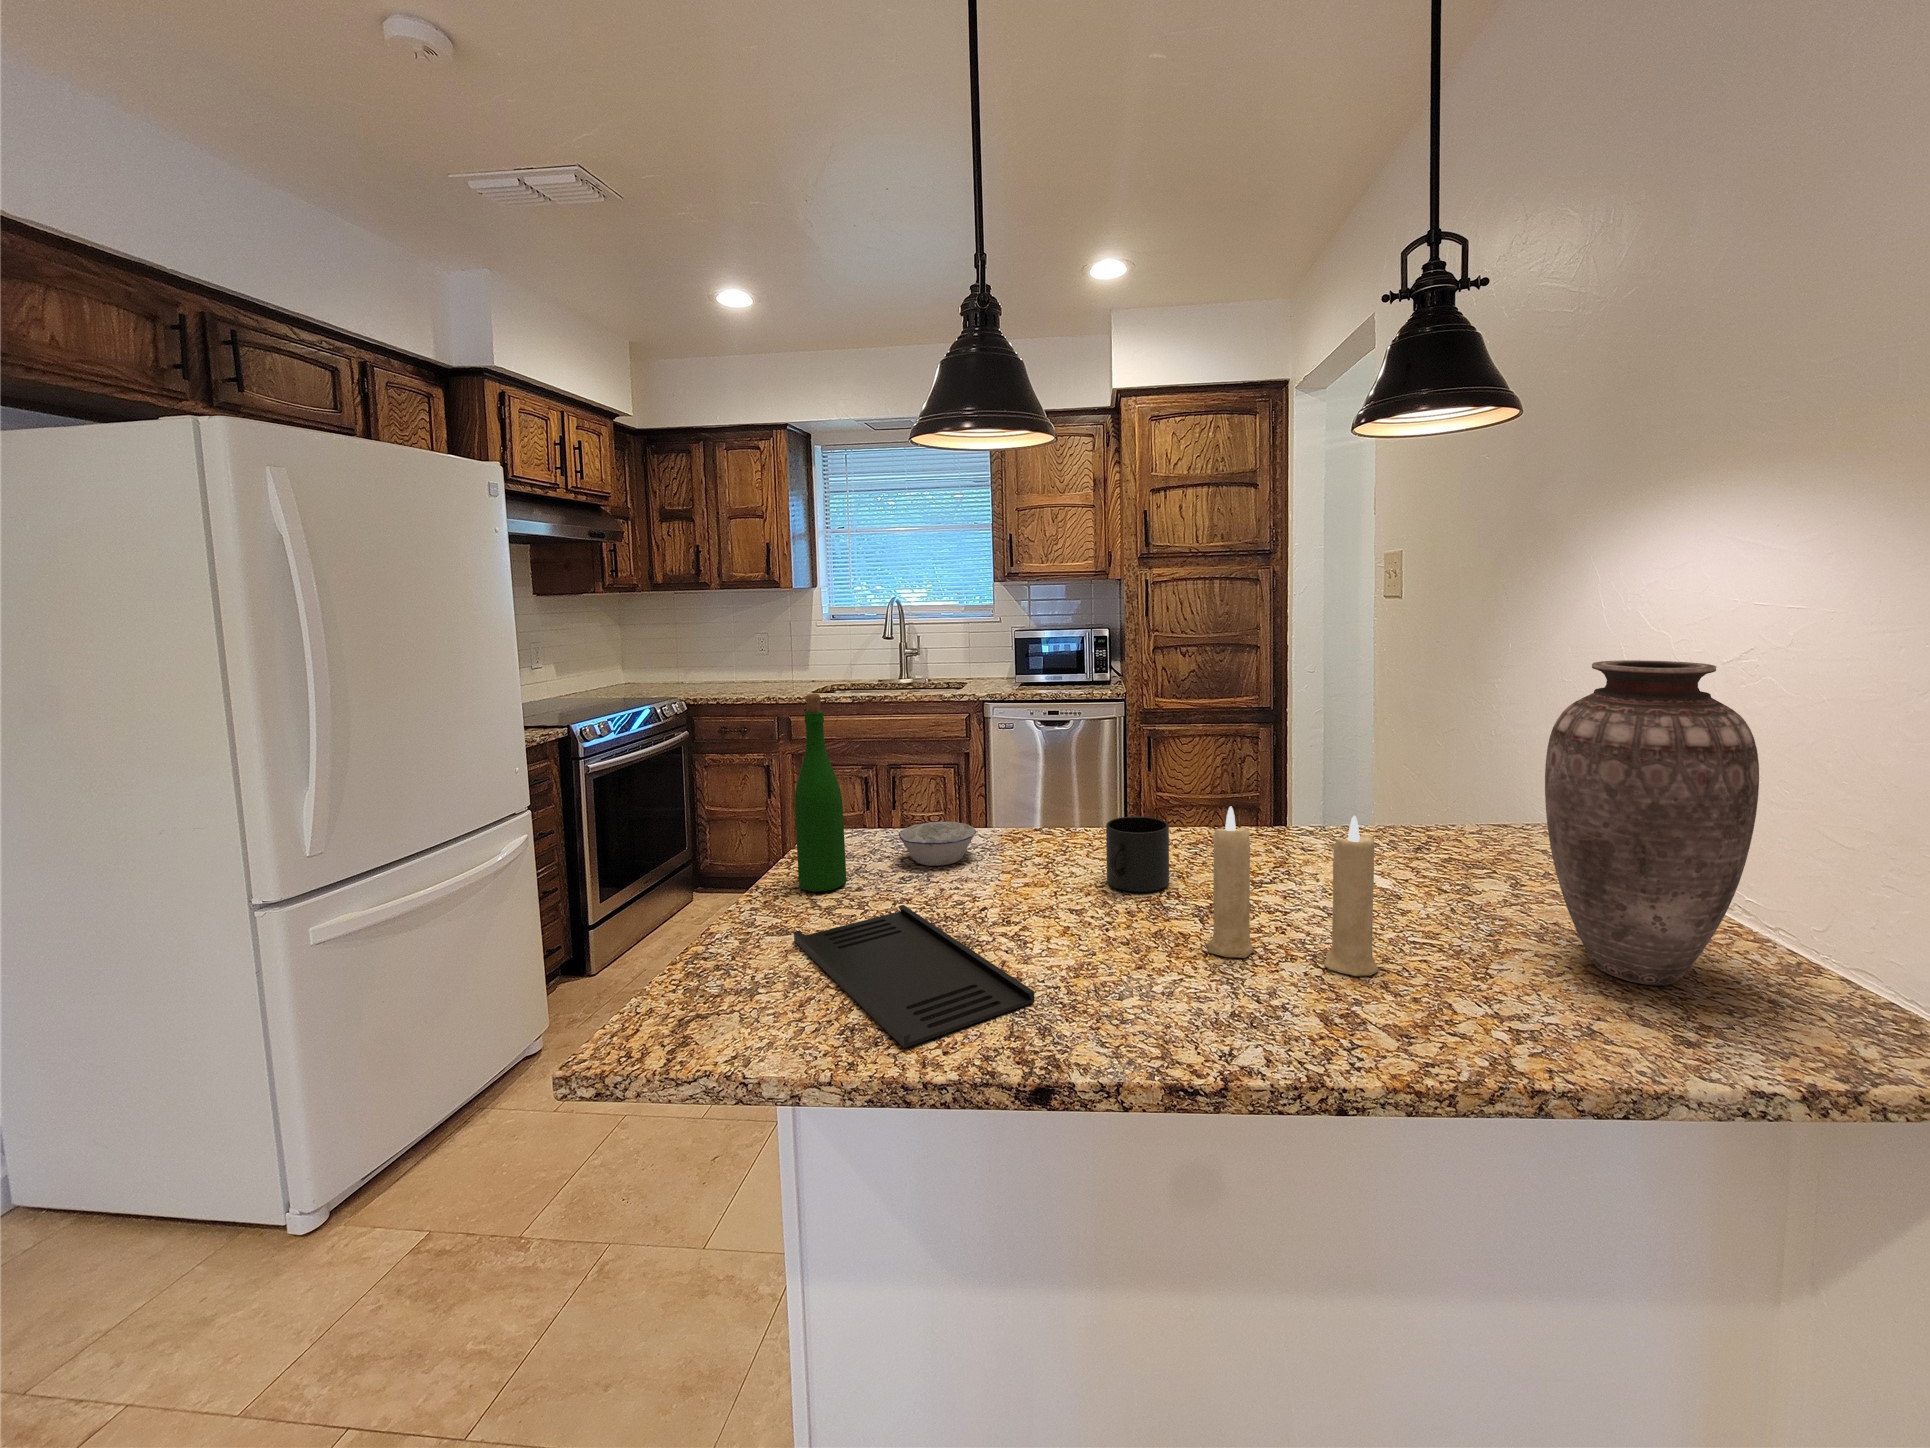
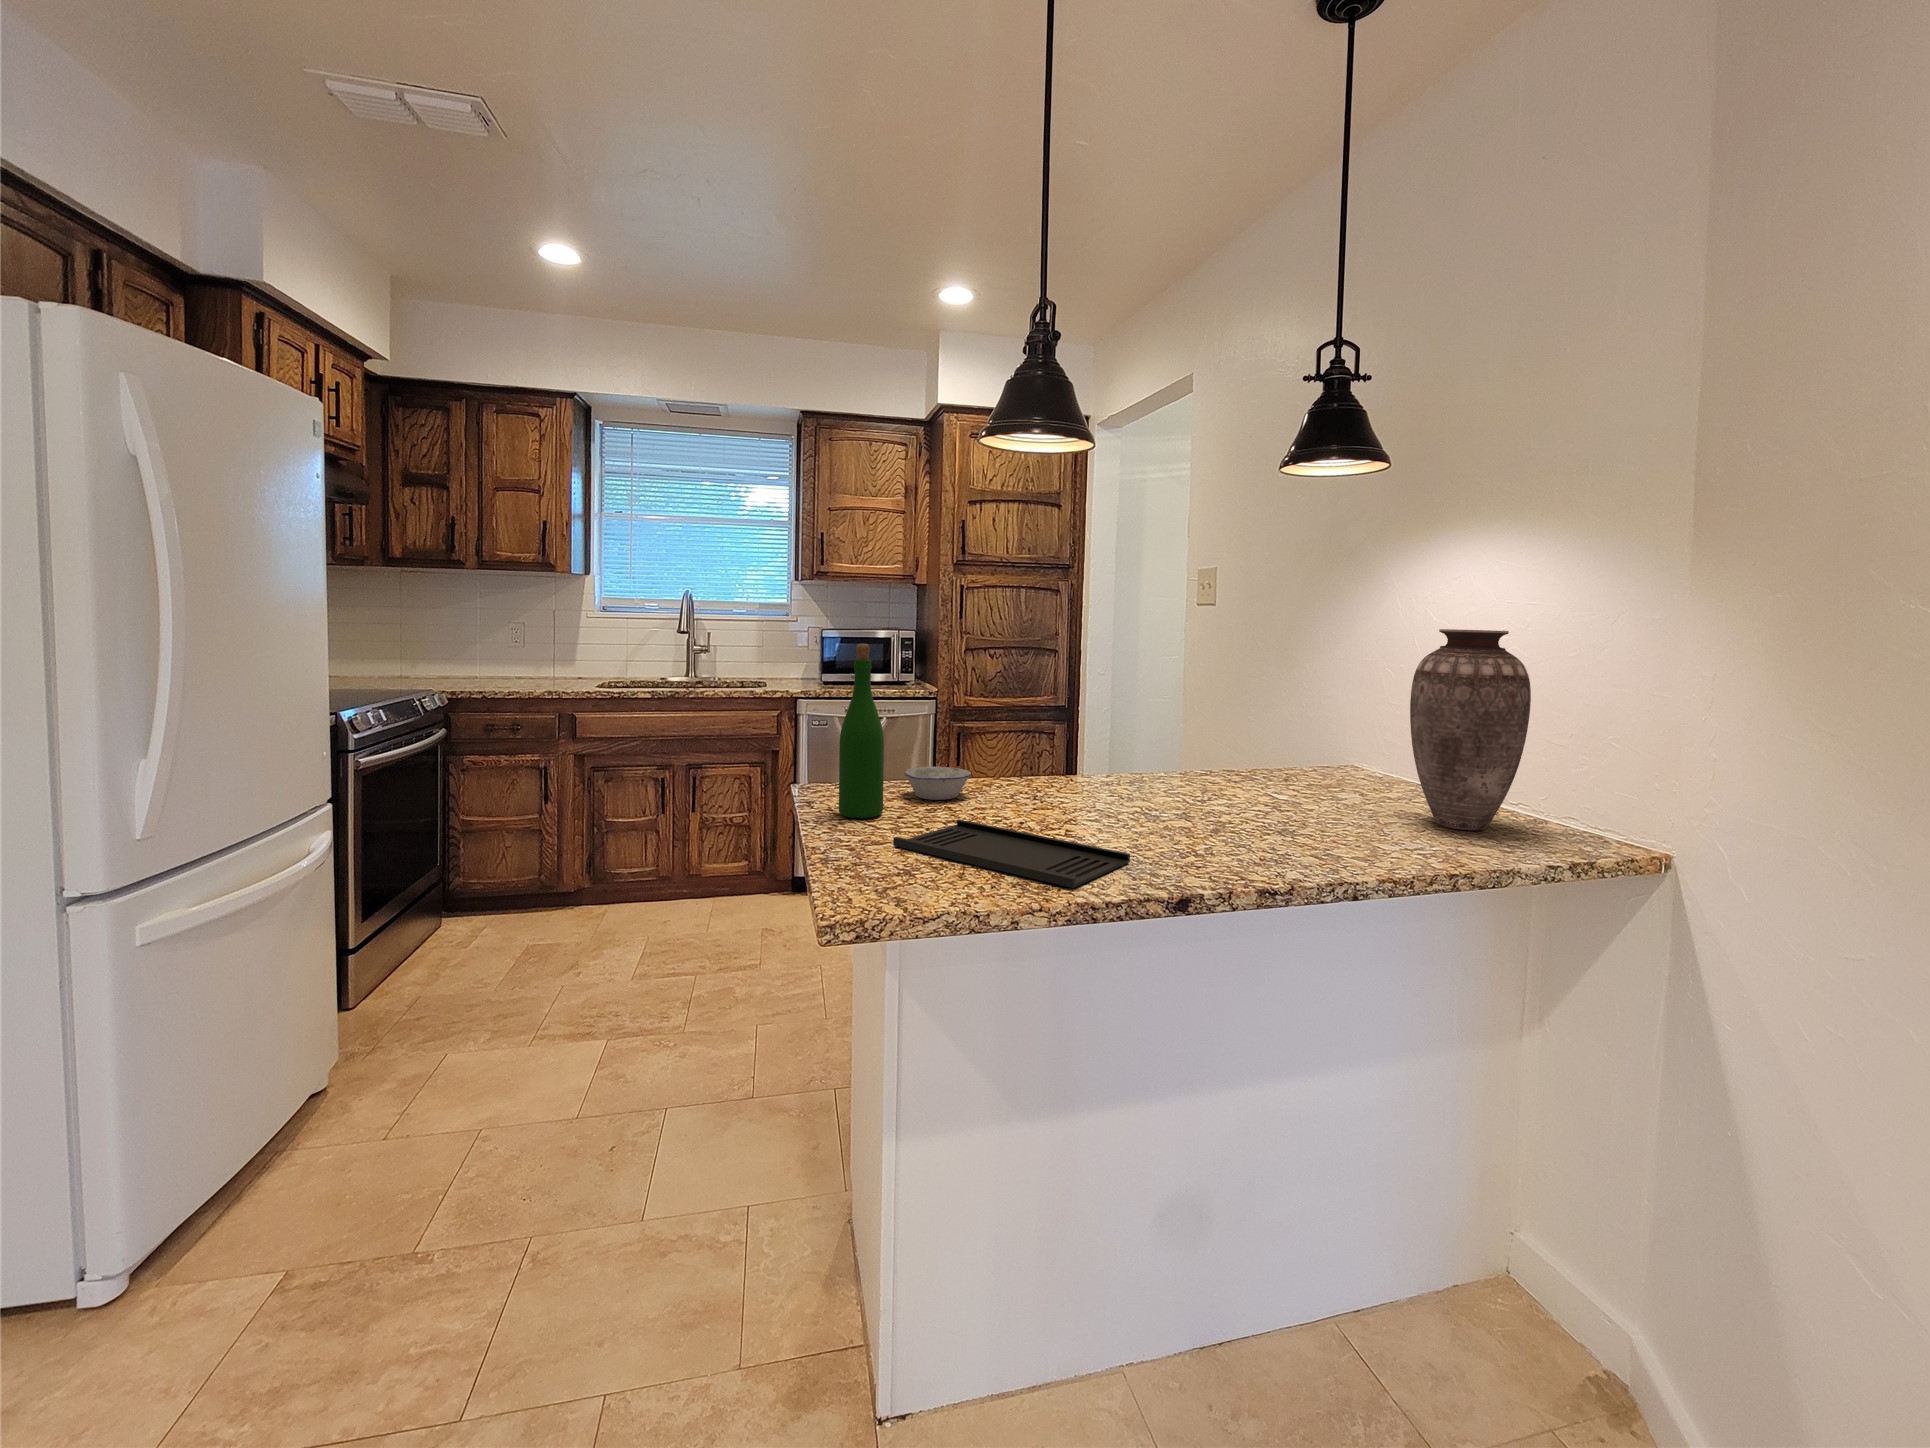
candle: present [1206,806,1378,976] -> none [1206,721,1328,837]
mug: present [1106,816,1169,892] -> none [1092,752,1143,807]

